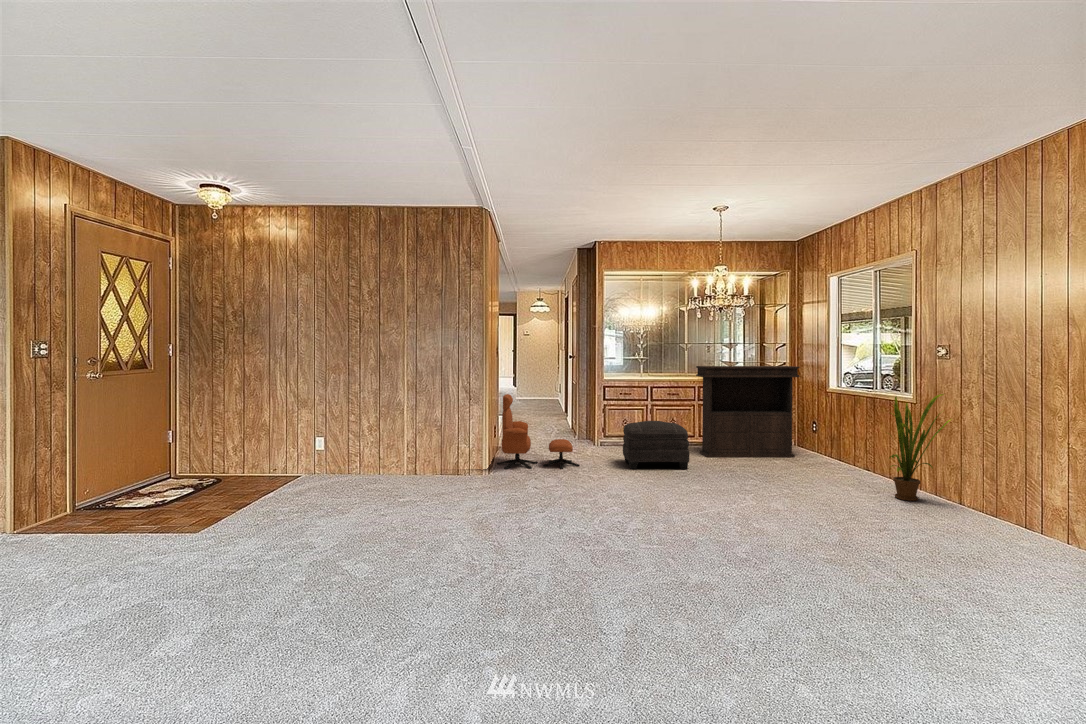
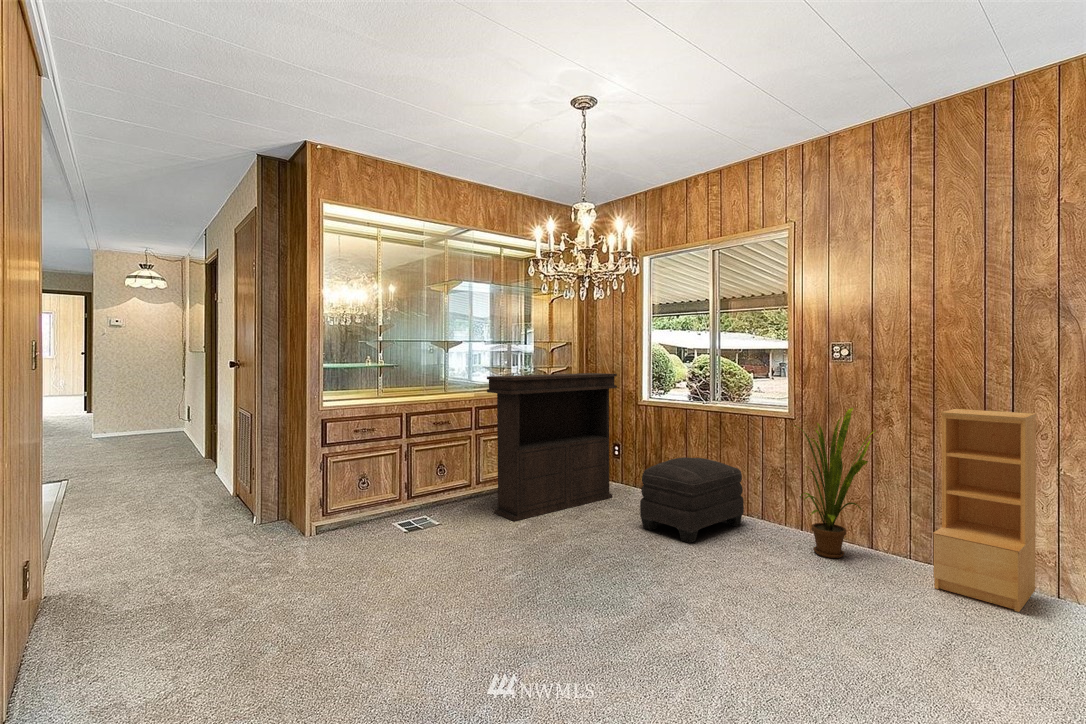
lounge chair: present [497,394,580,469] -> none [68,466,315,685]
bookshelf: none [948,395,1048,536] -> present [933,409,1036,612]
ottoman: present [623,421,690,469] -> present [640,457,744,543]

